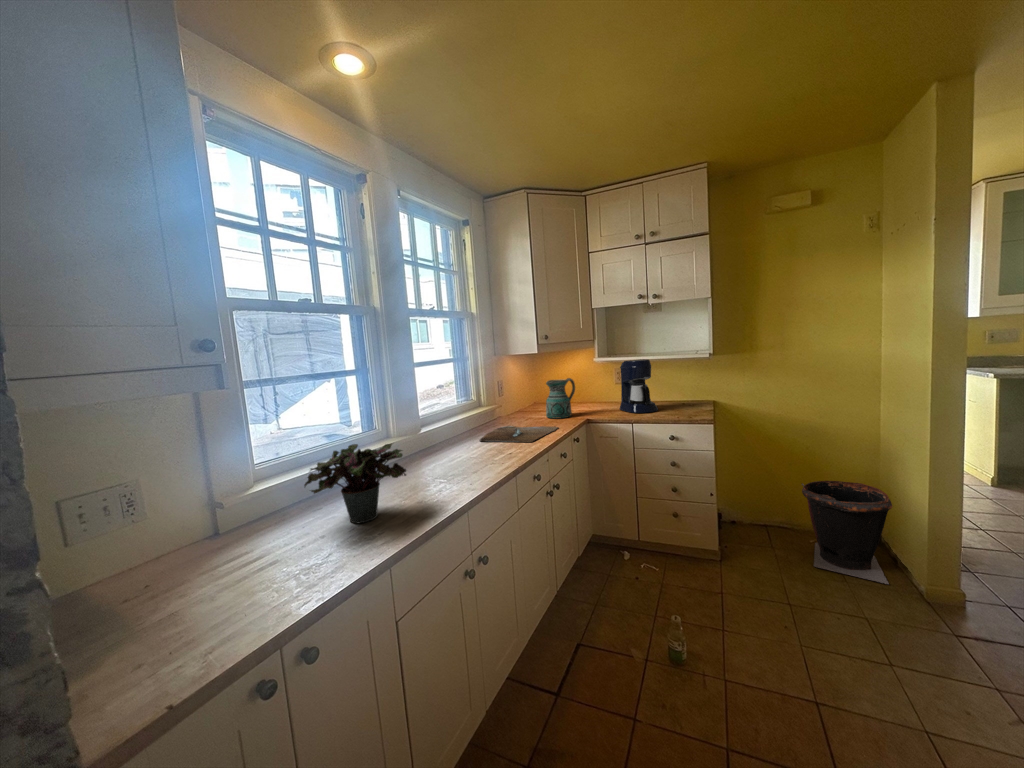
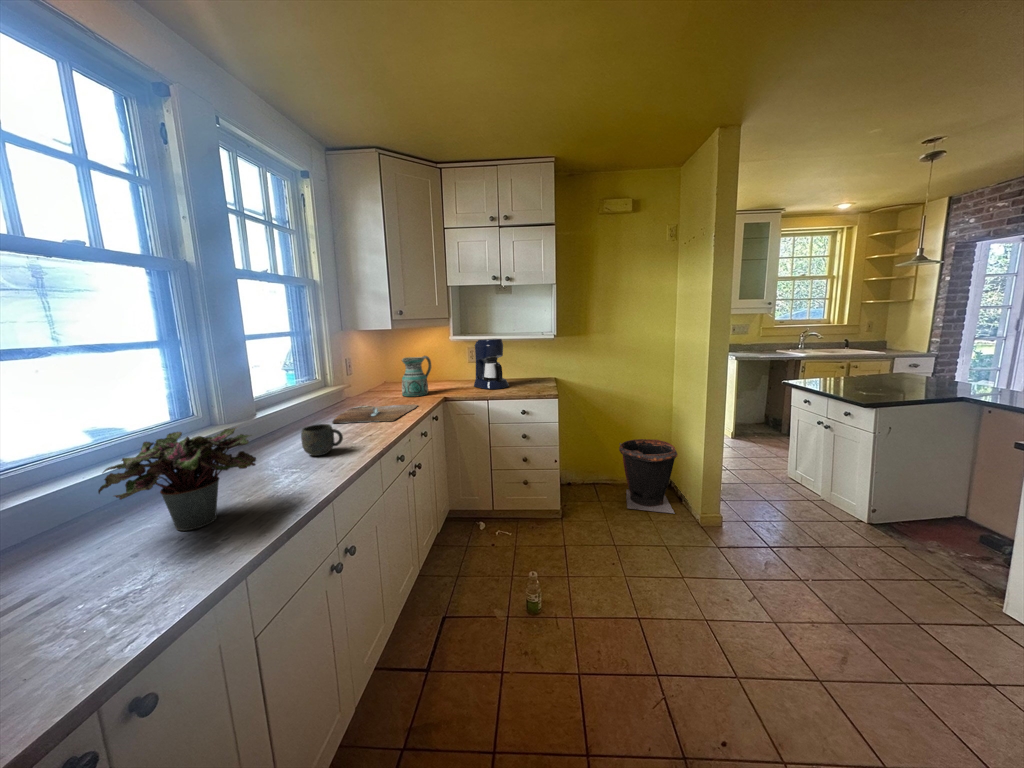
mug: none [448,442,482,471] -> present [301,424,343,456]

